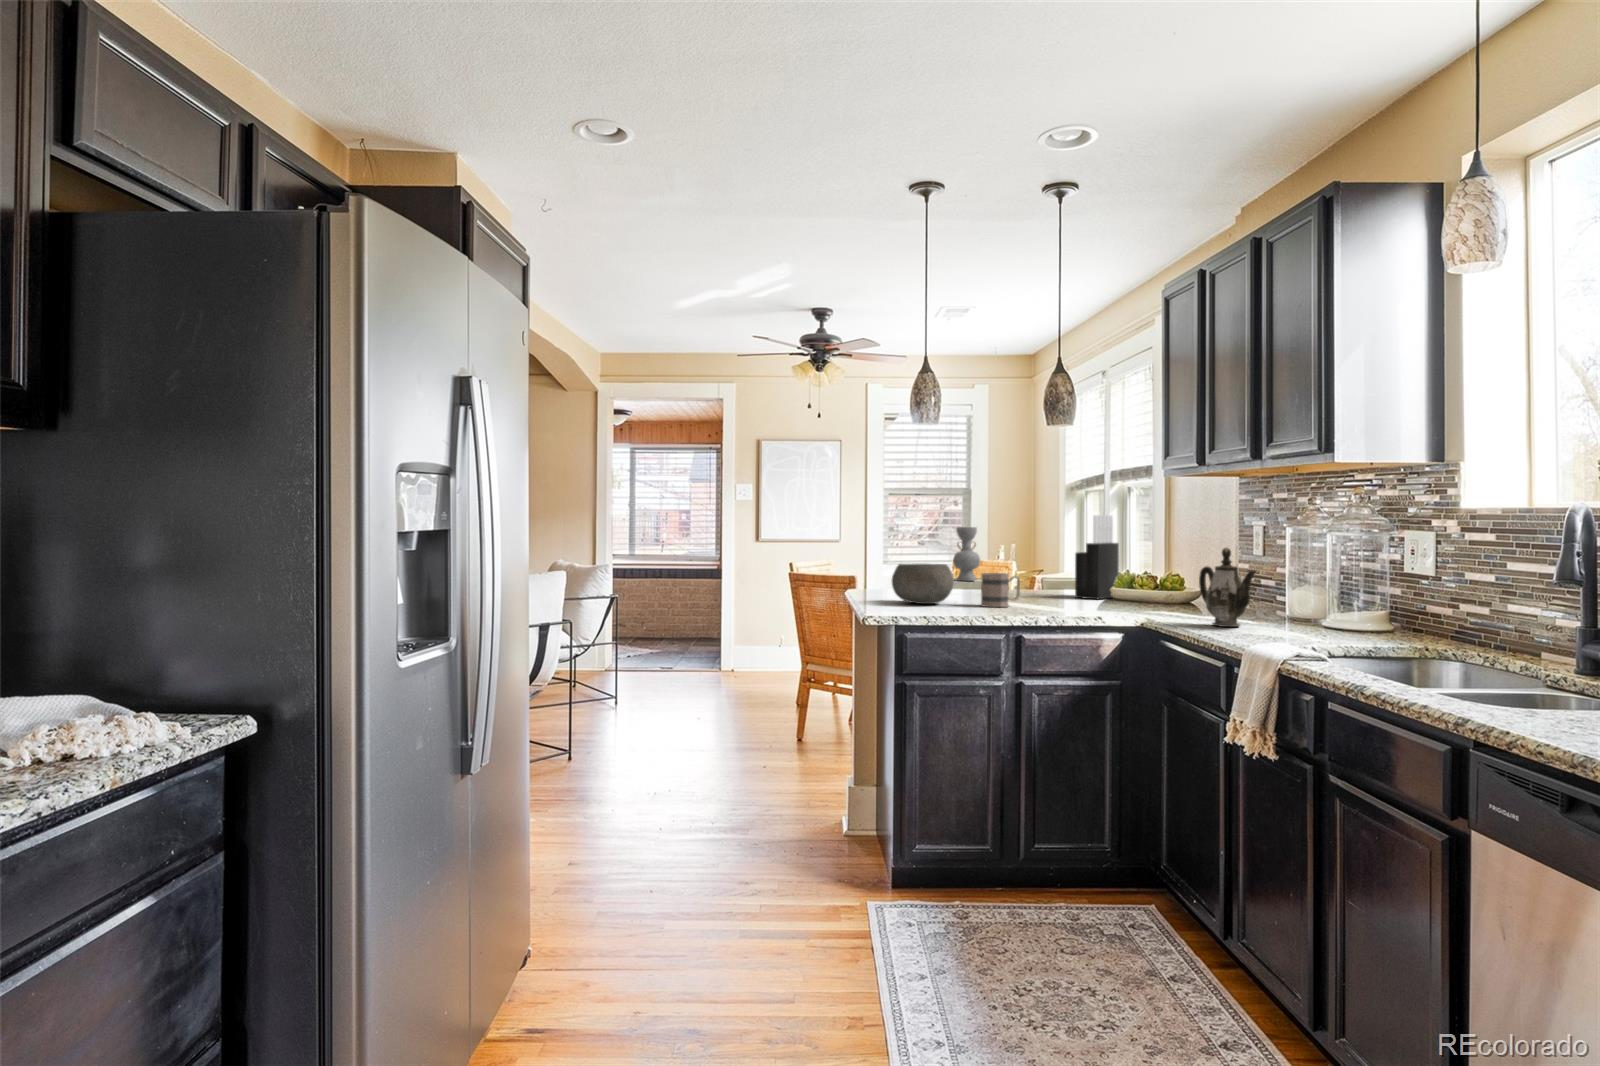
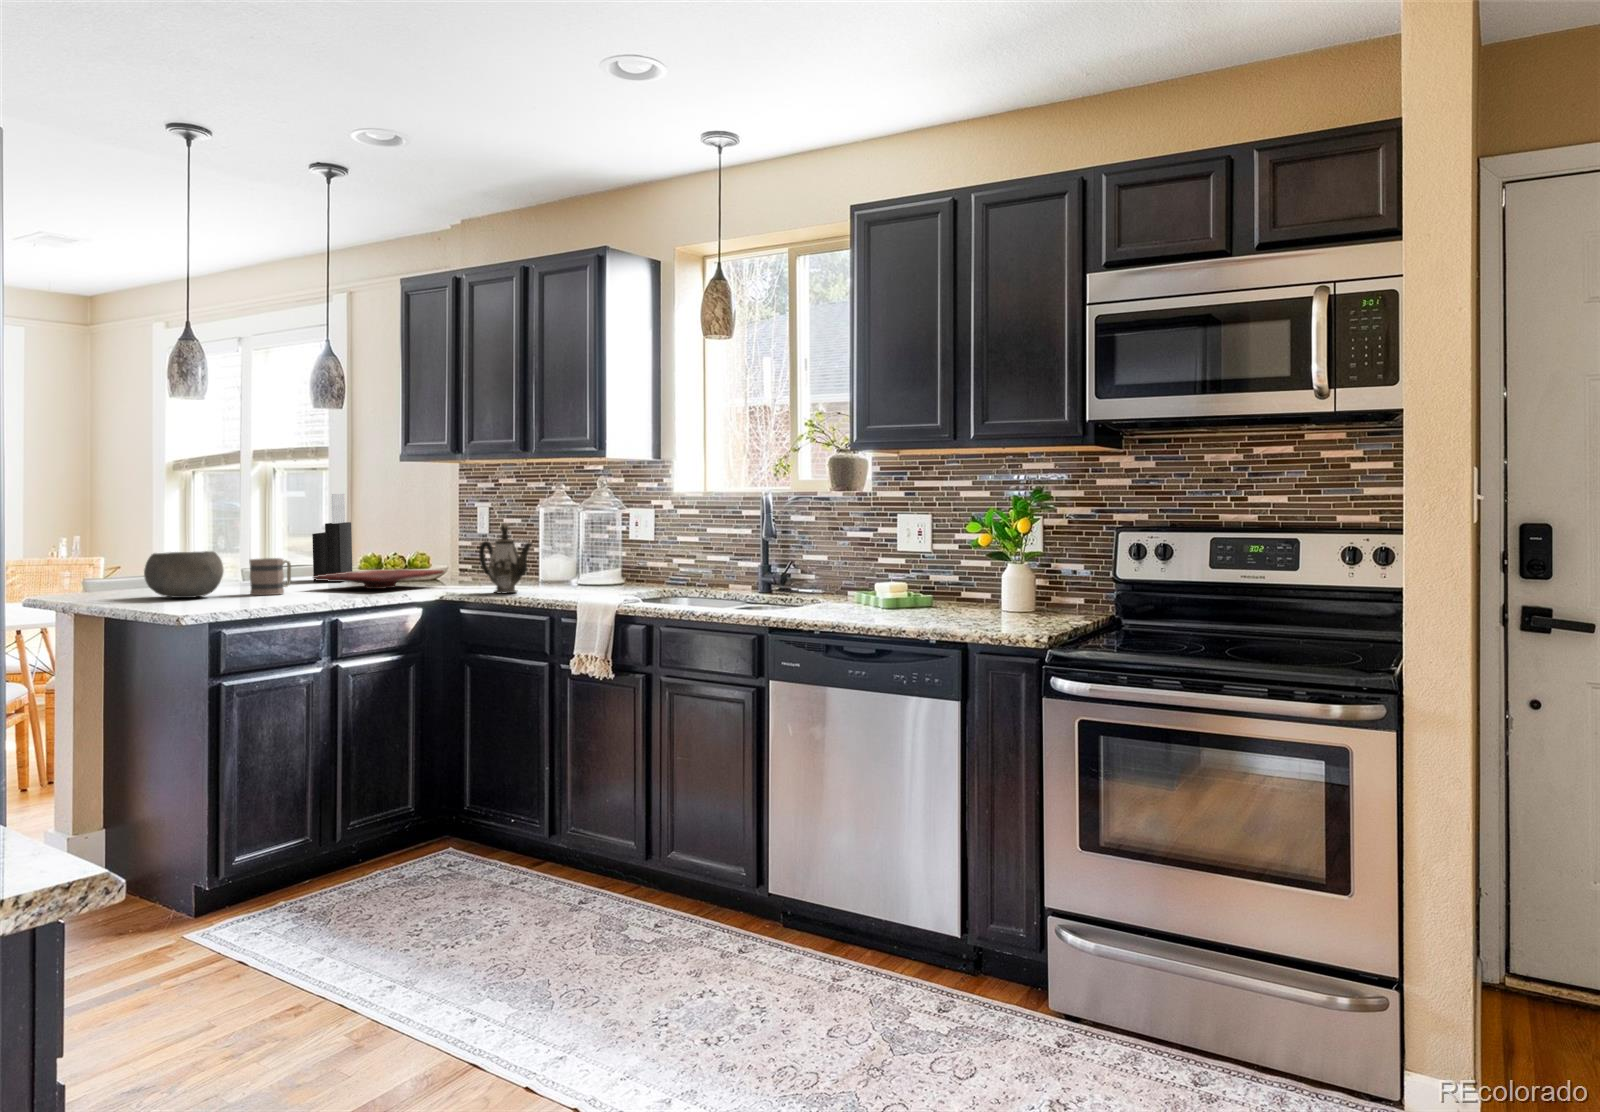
decorative vase: present [953,527,980,581] -> none [112,508,150,575]
cutting board: none [1044,590,1182,609] -> present [313,569,444,589]

